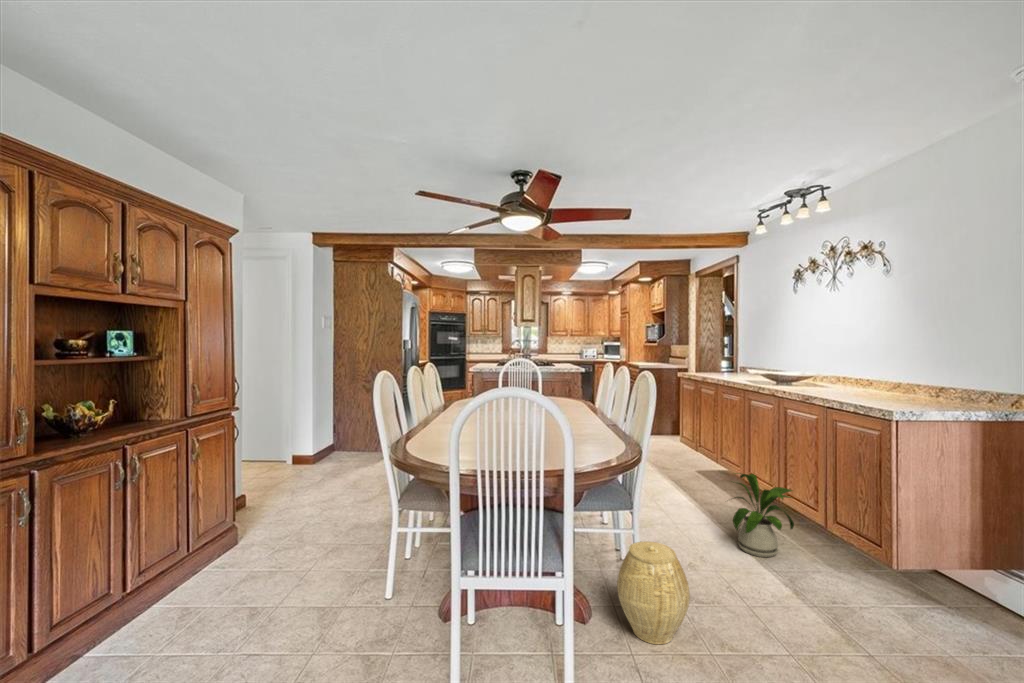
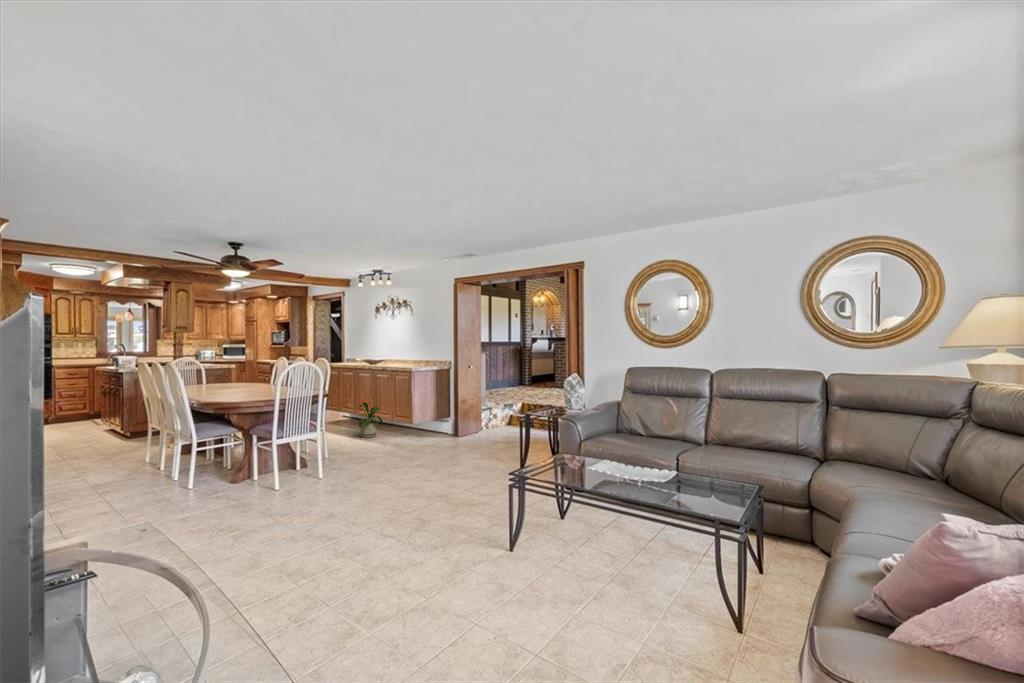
woven basket: present [617,541,690,645] -> none [327,426,356,462]

